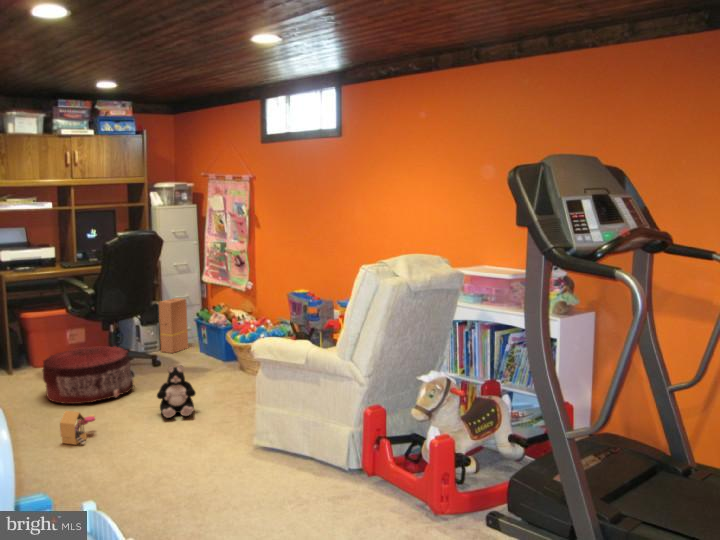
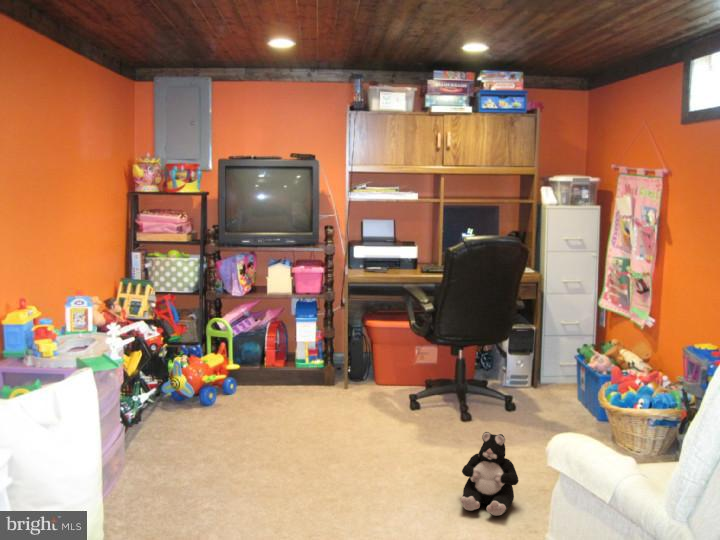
cardboard box: present [159,298,188,353] -> none [526,324,567,396]
pouf: present [42,346,134,404] -> none [353,371,459,451]
toy house: present [60,411,95,445] -> none [315,467,370,523]

